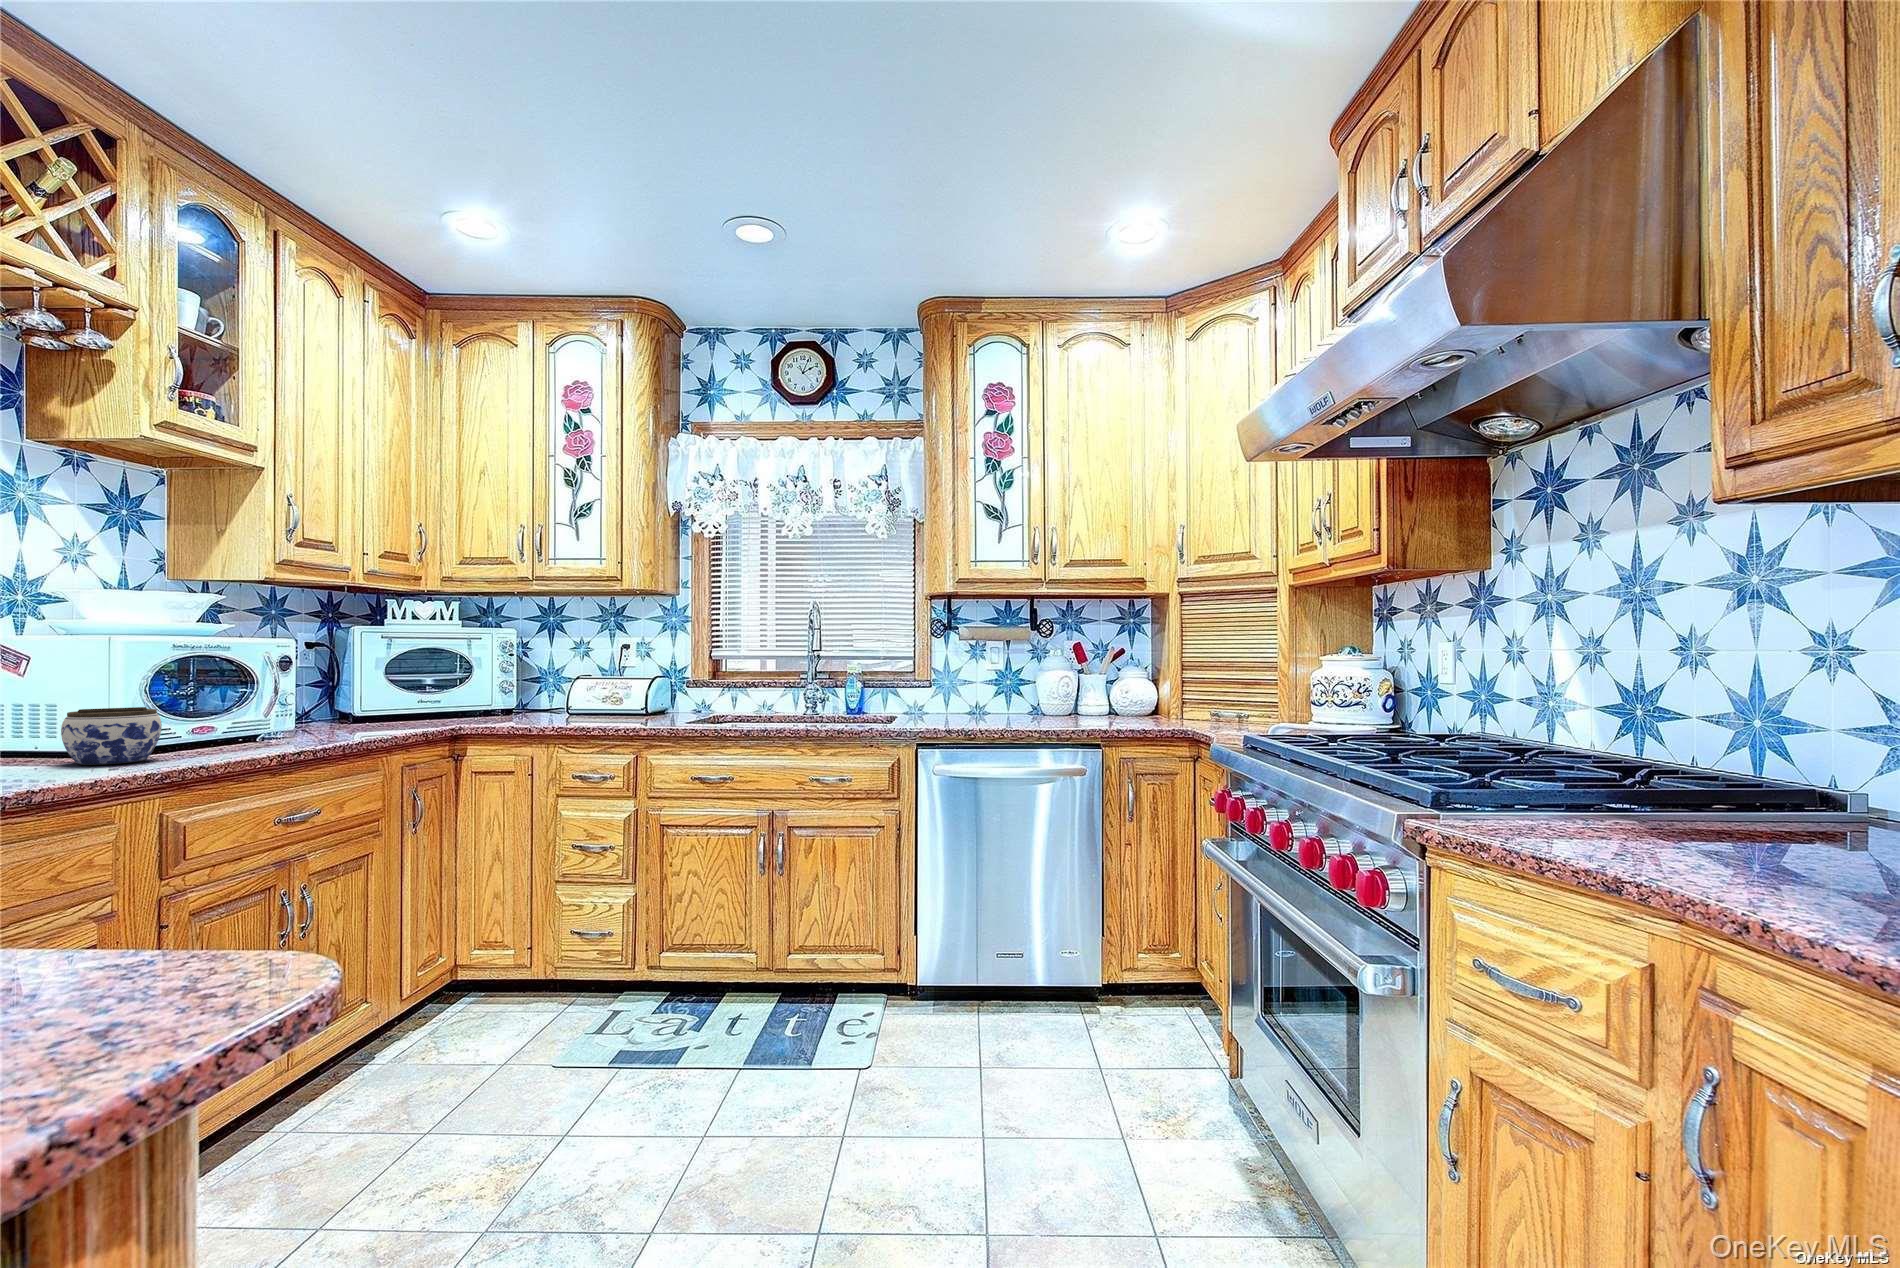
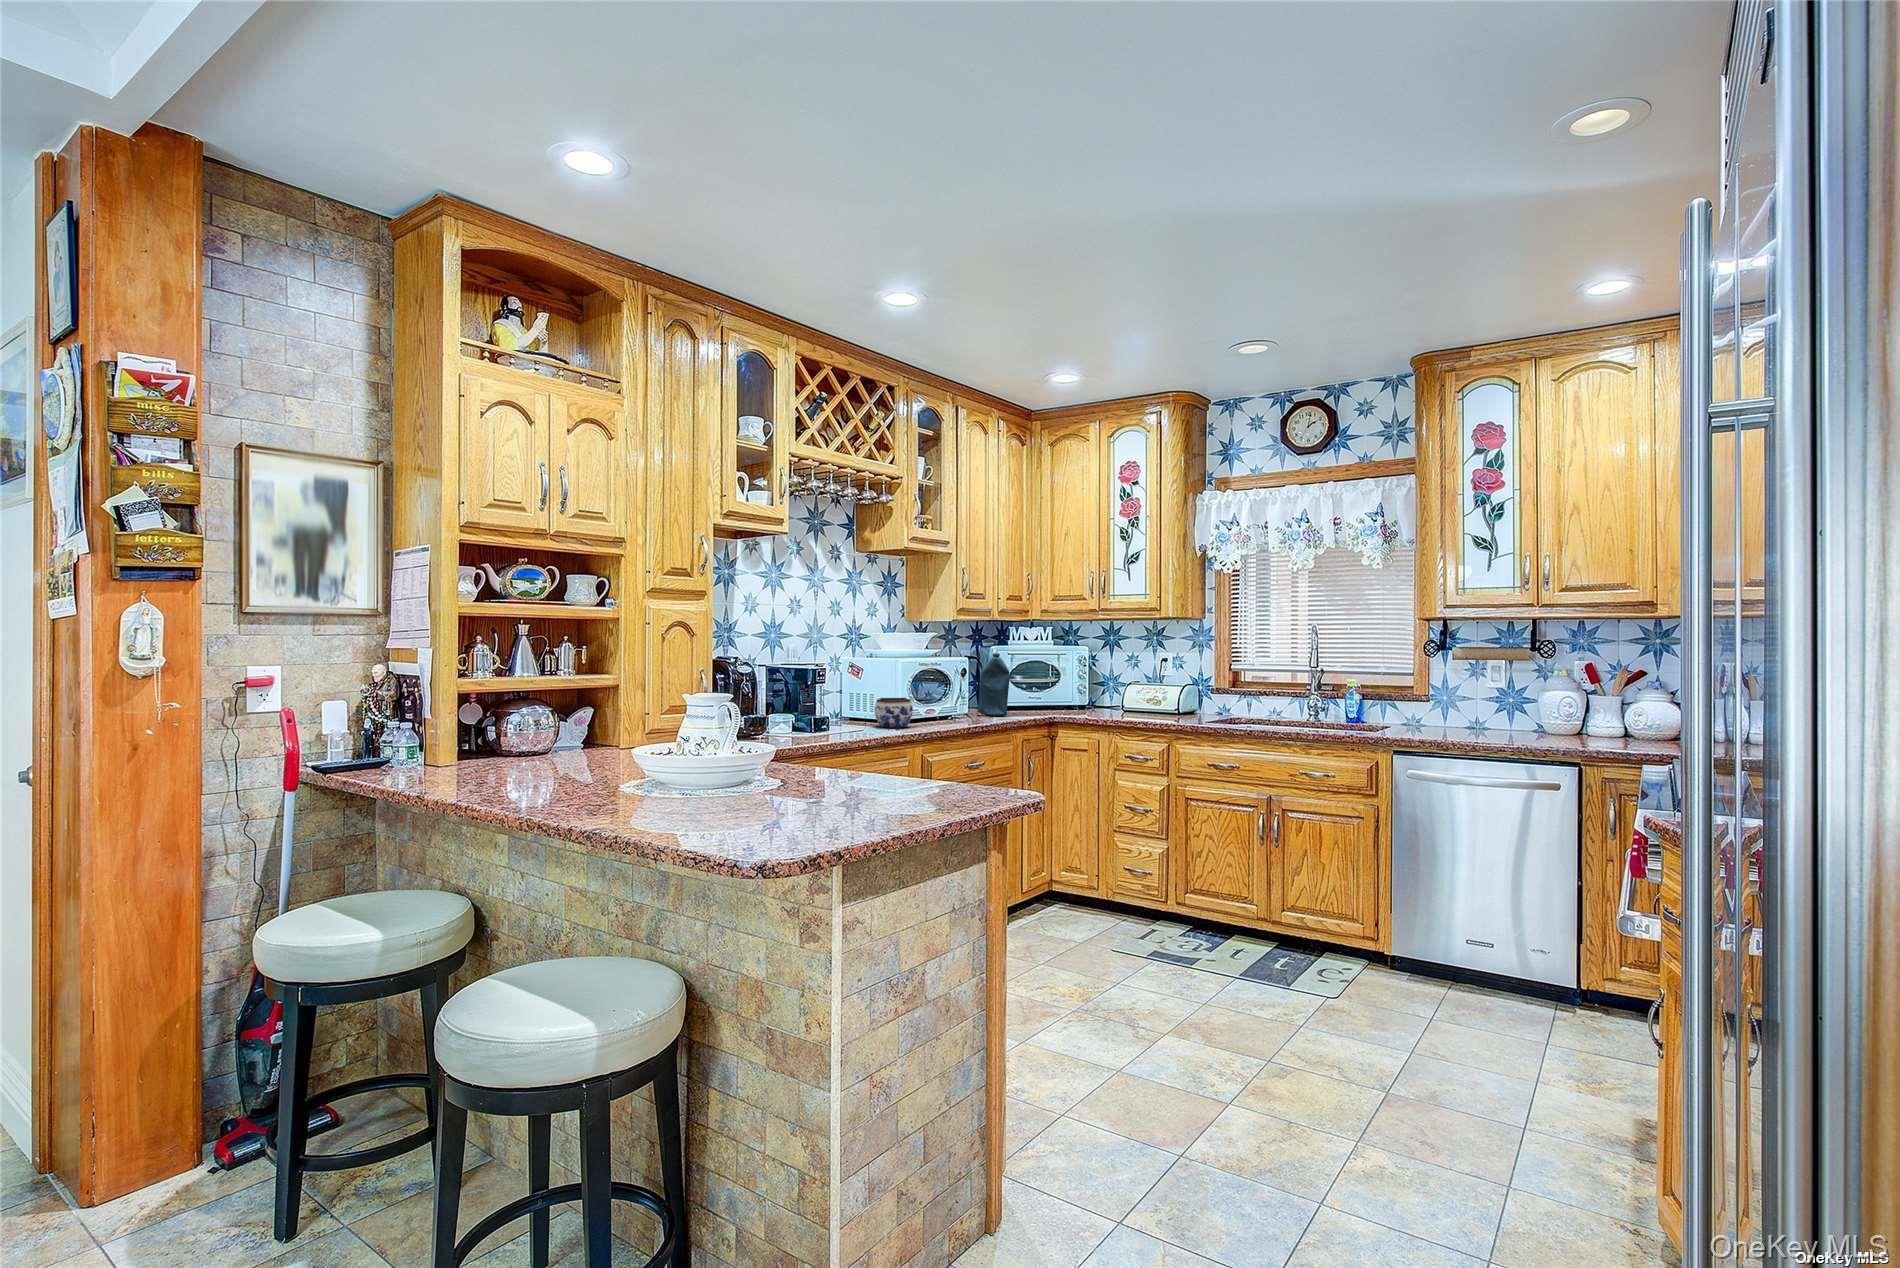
bottle: none [323,633,384,731] -> present [978,653,1010,716]

